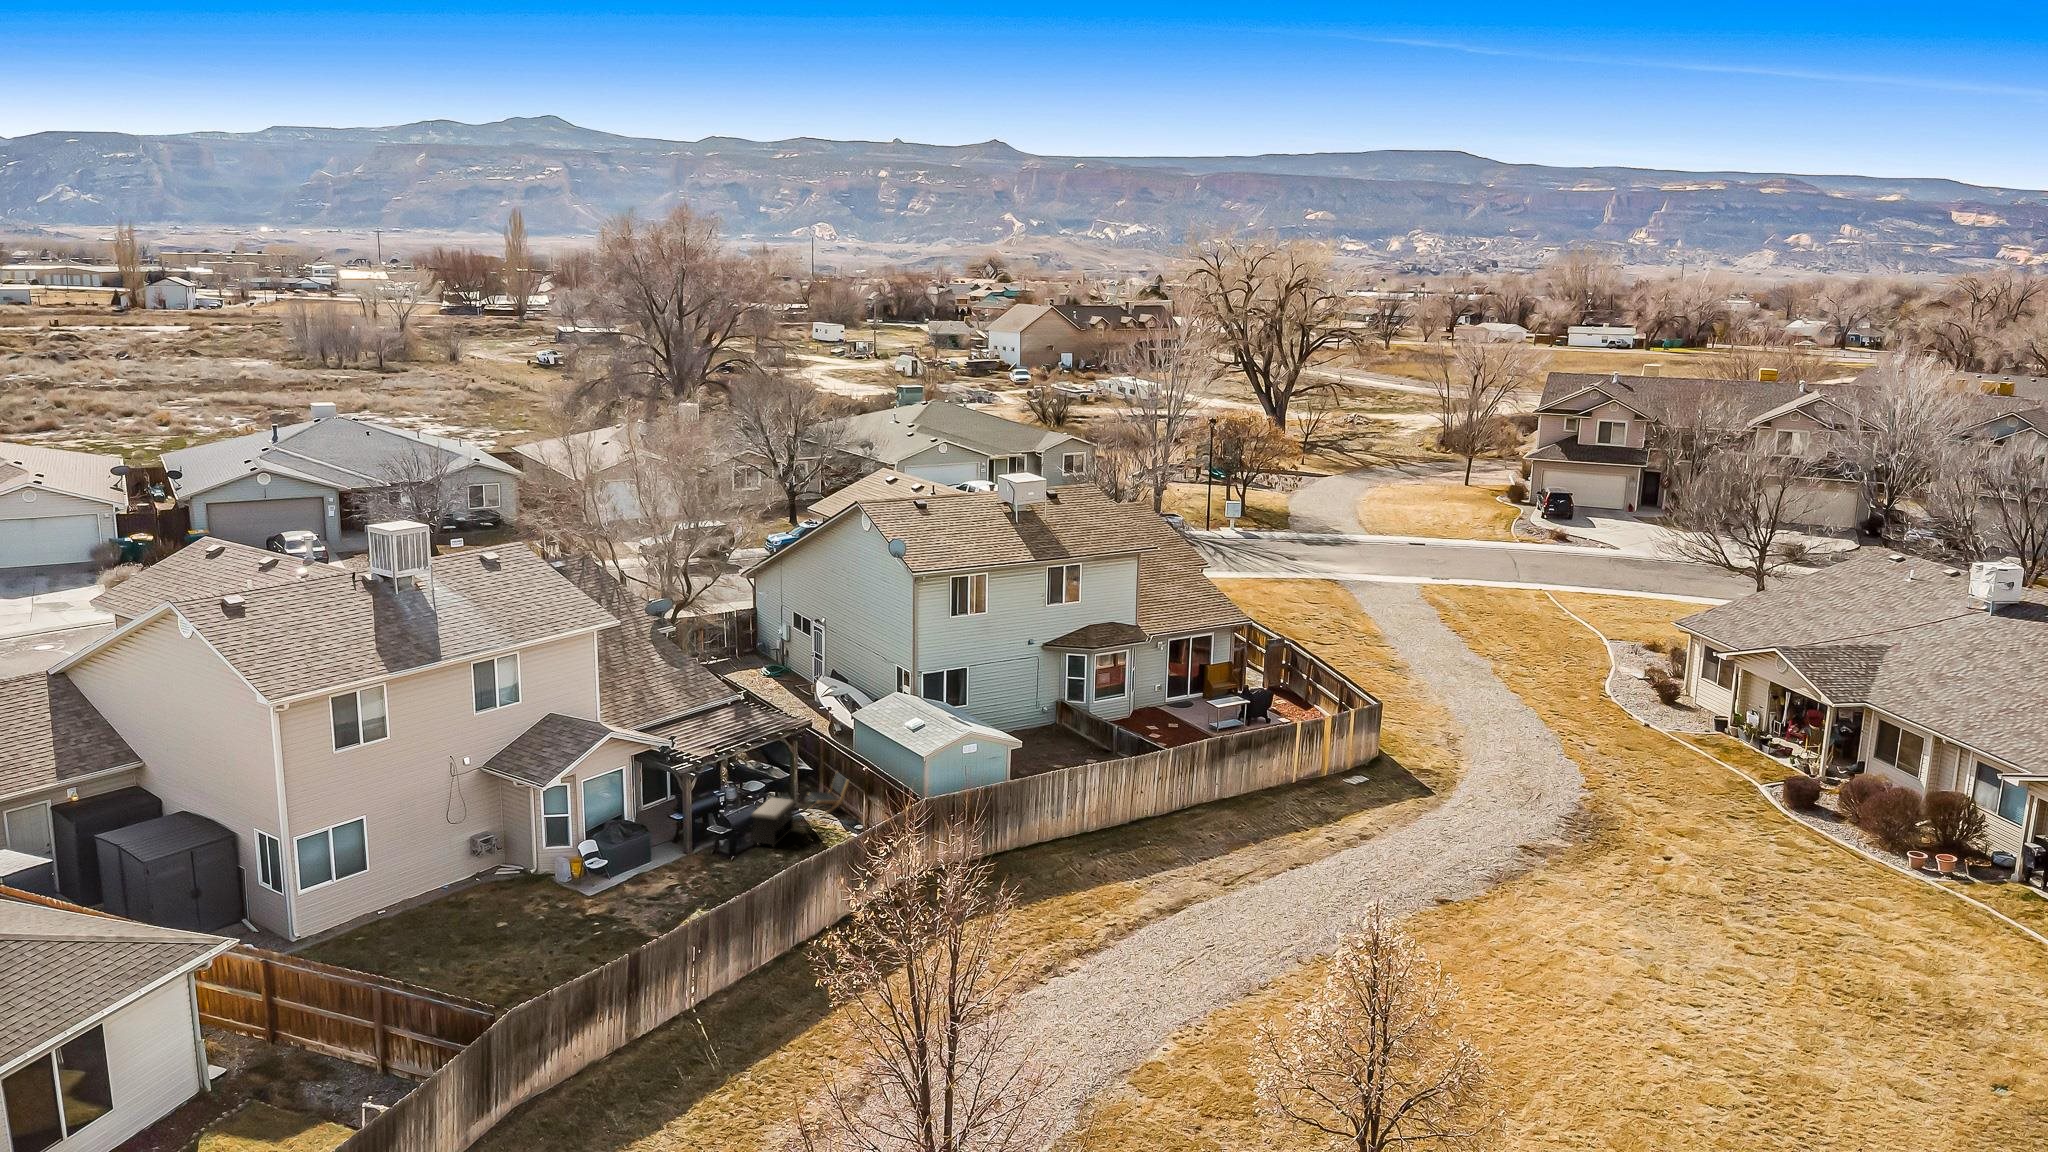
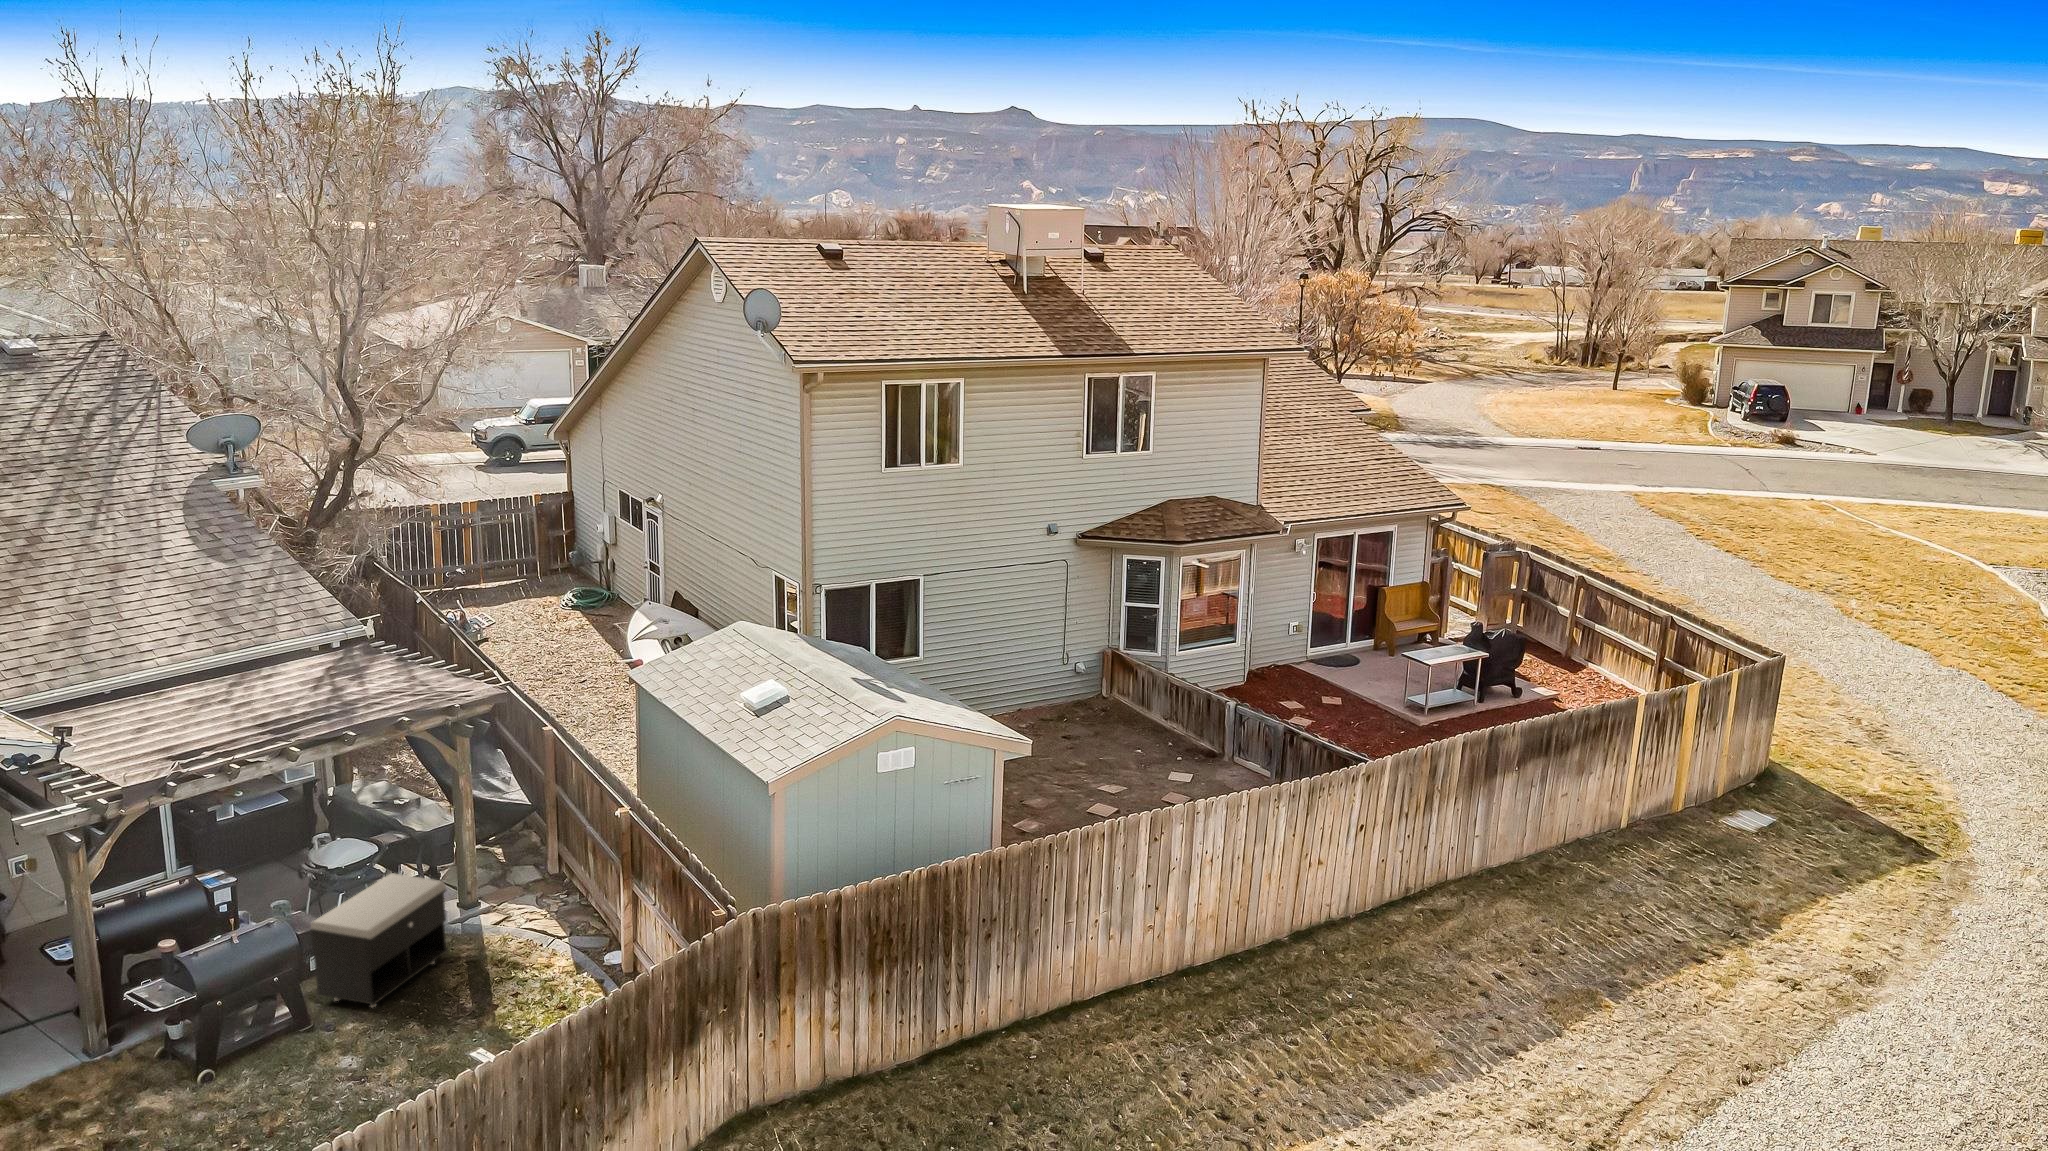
lounge chair: present [808,772,850,818] -> none [511,801,613,920]

